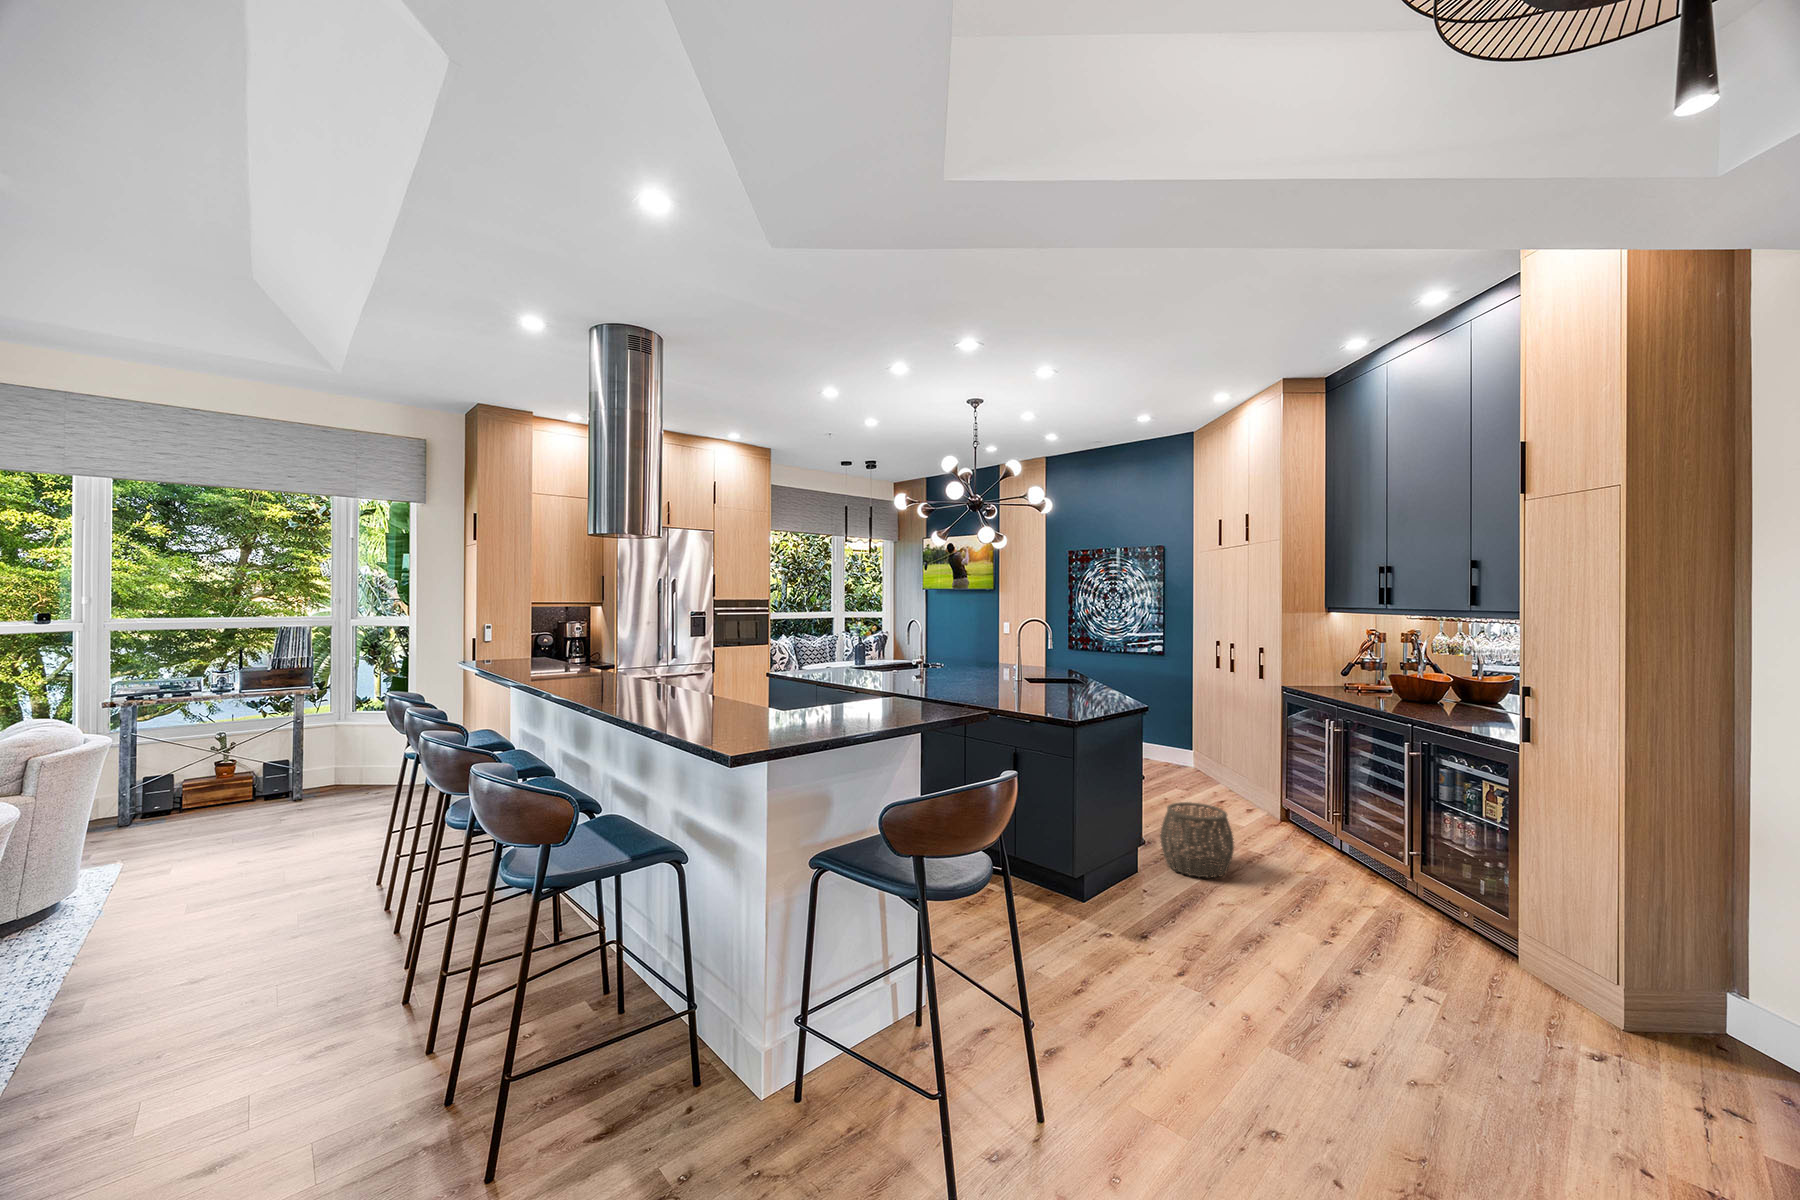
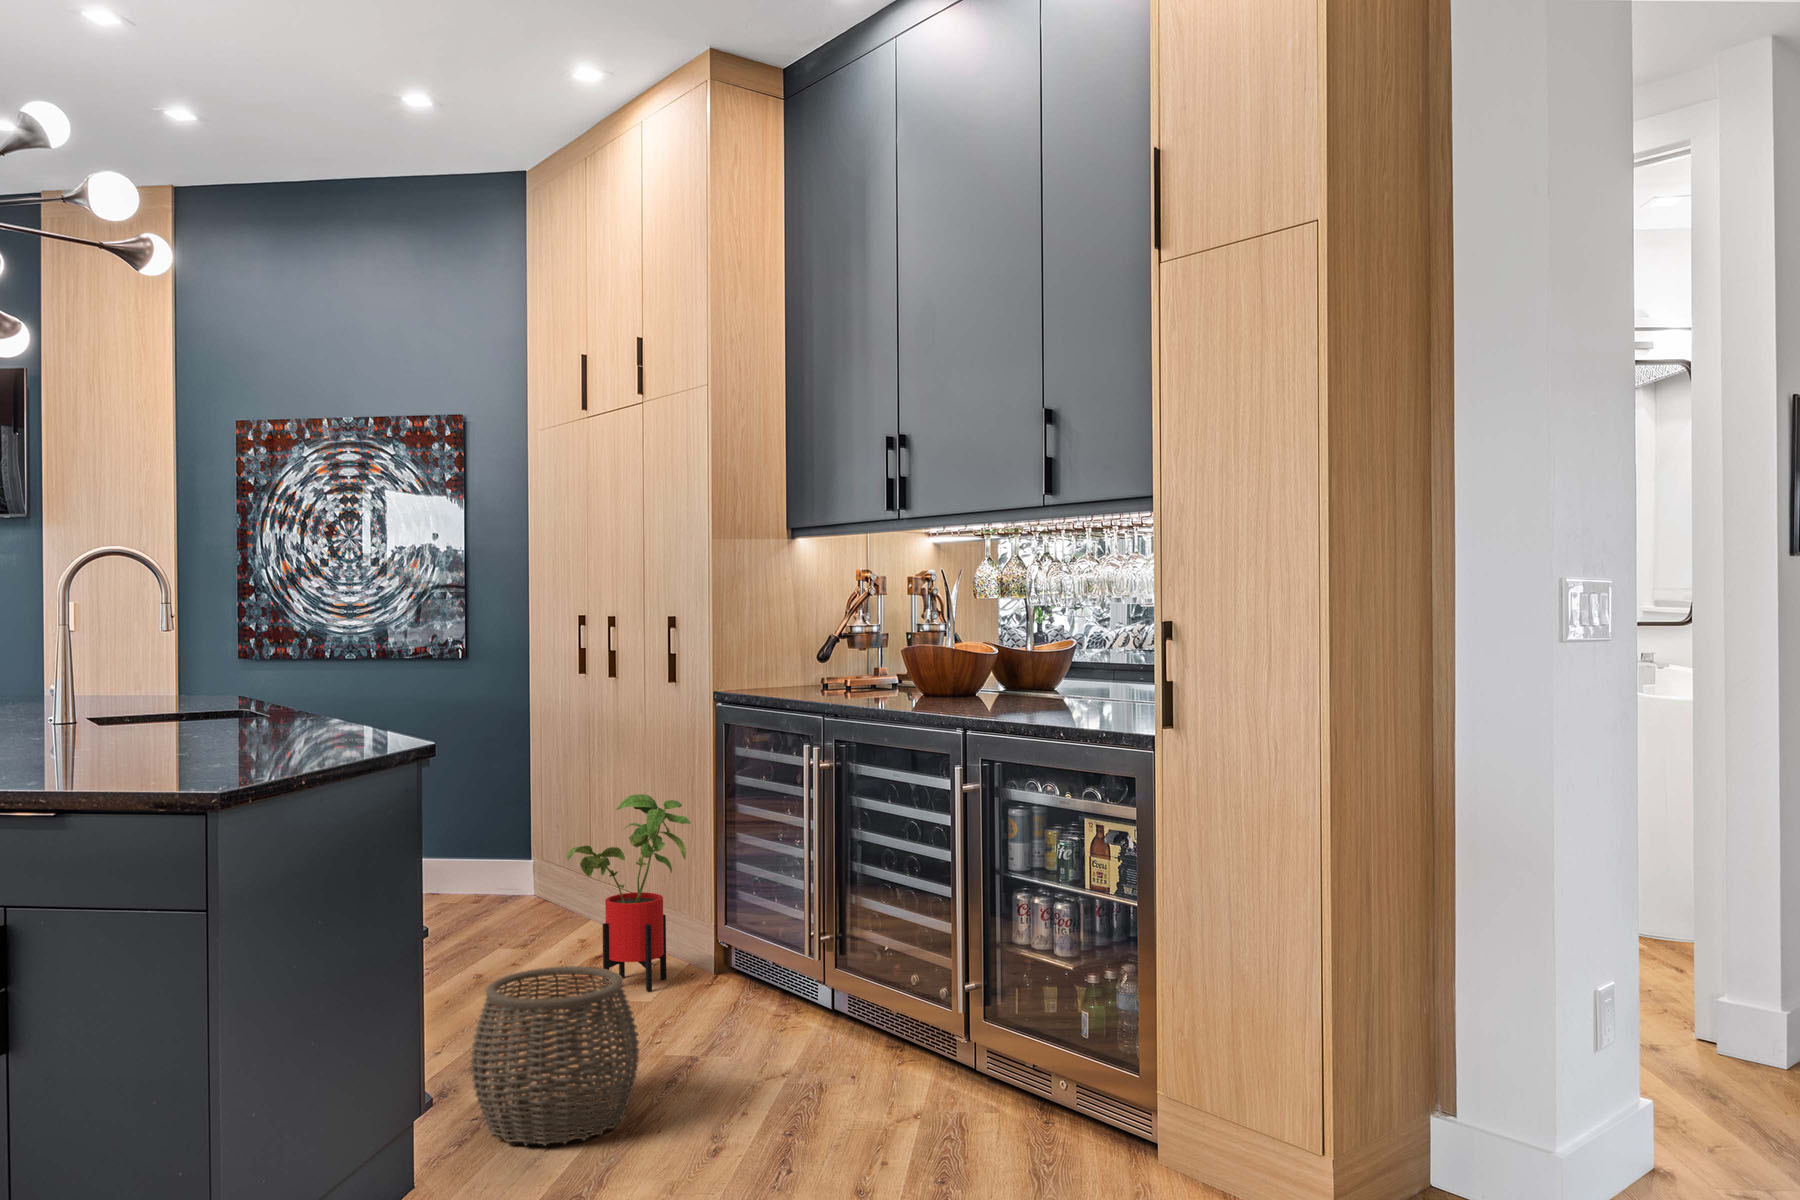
house plant: none [1206,730,1267,821] -> present [567,794,691,992]

